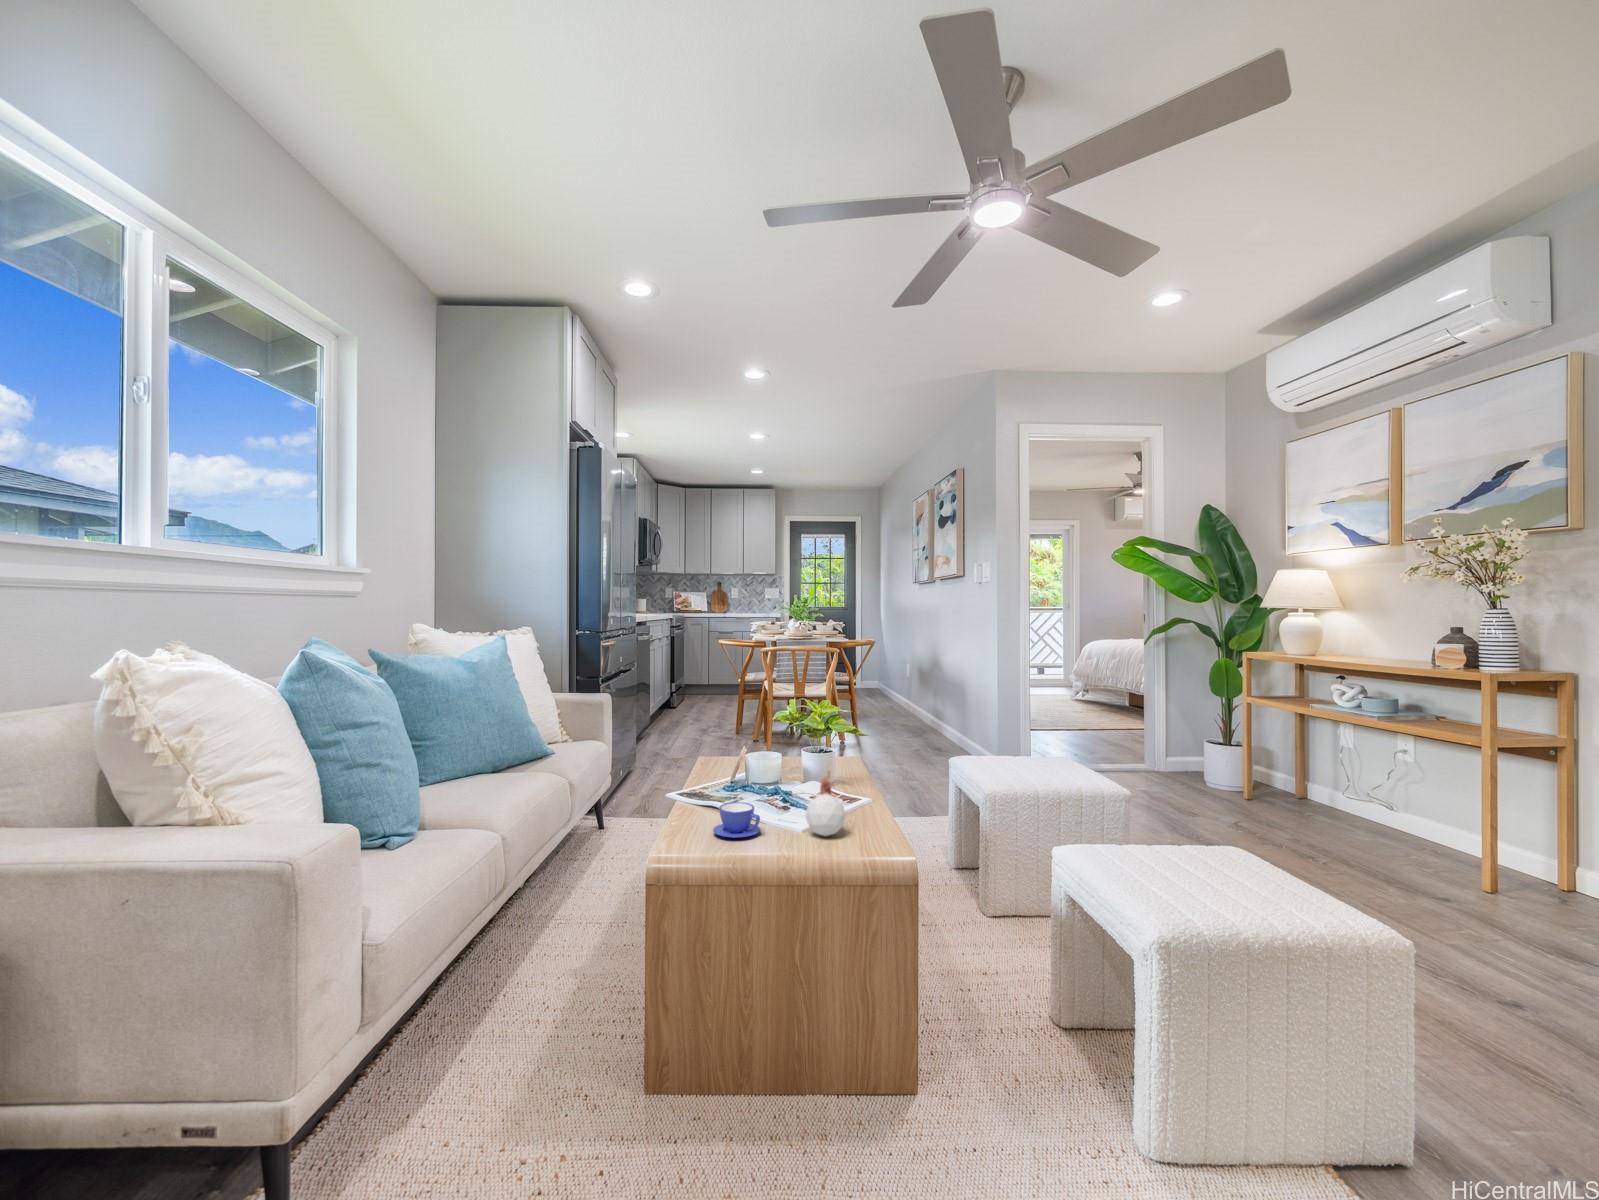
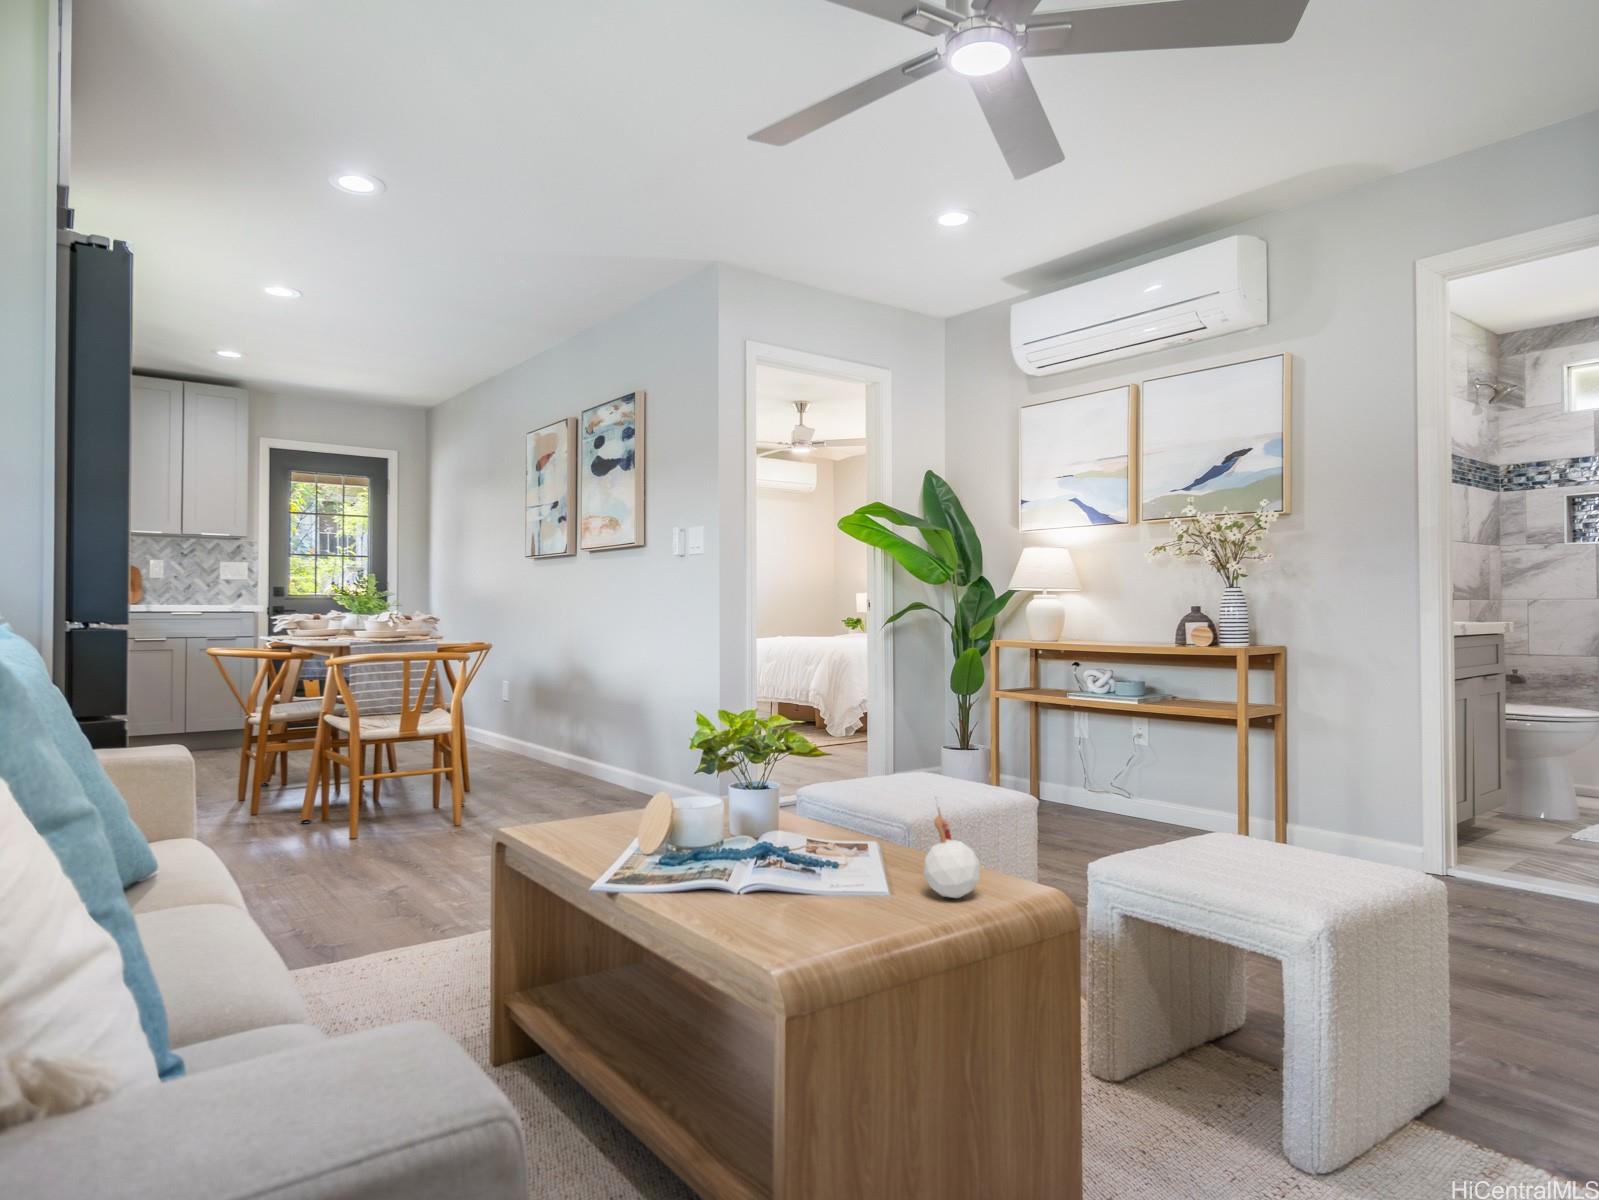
teacup: present [713,802,760,837] -> none [812,873,884,925]

